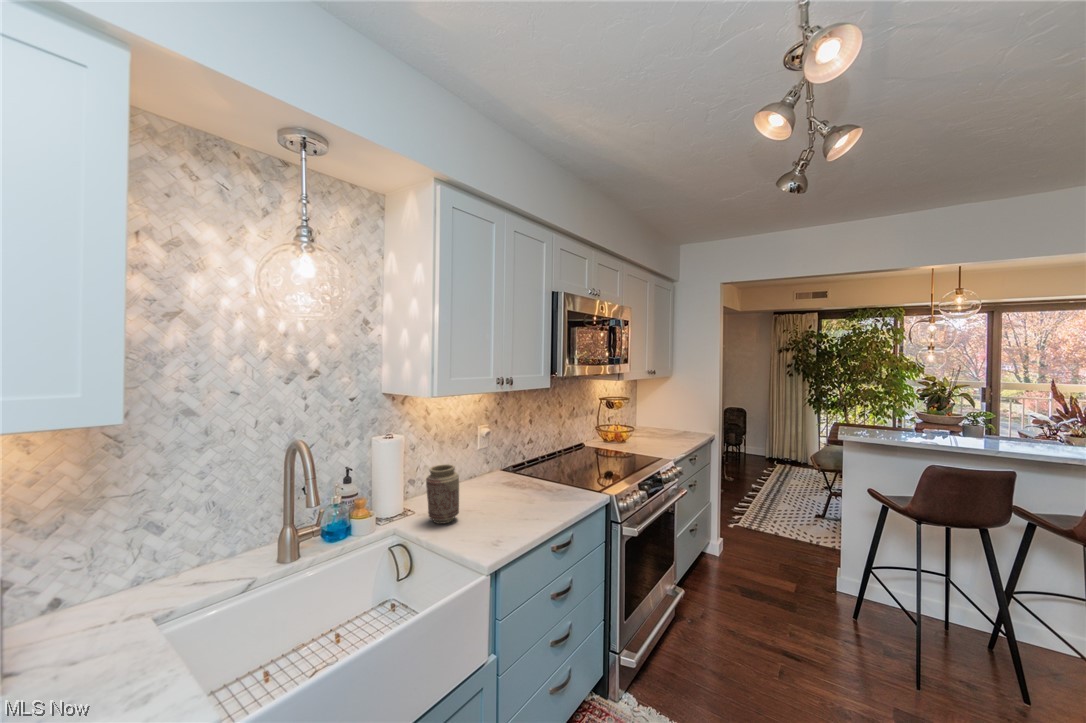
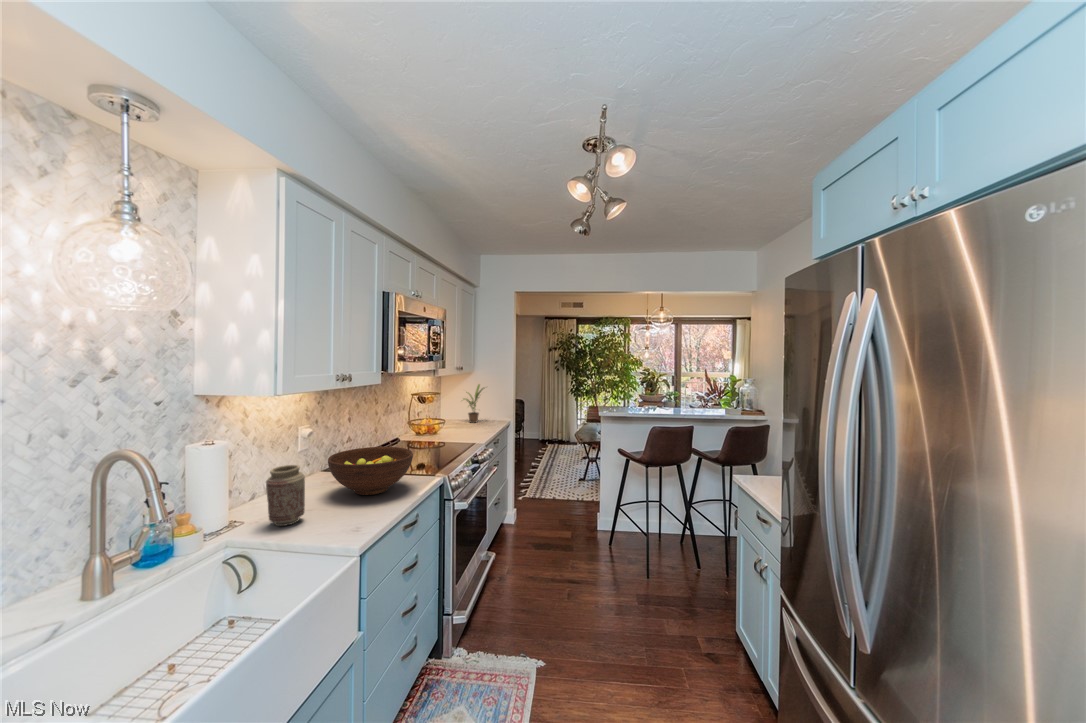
potted plant: none [656,390,687,433] -> present [464,384,484,423]
fruit bowl: none [490,453,572,504] -> present [328,447,413,495]

